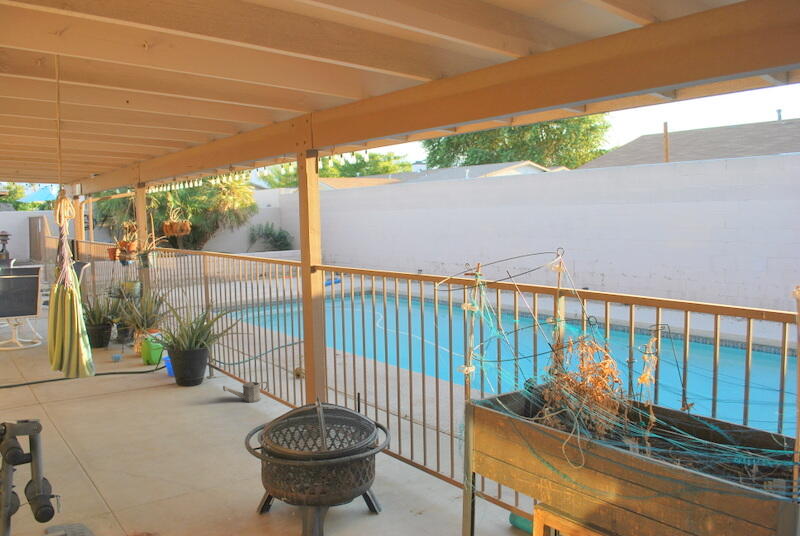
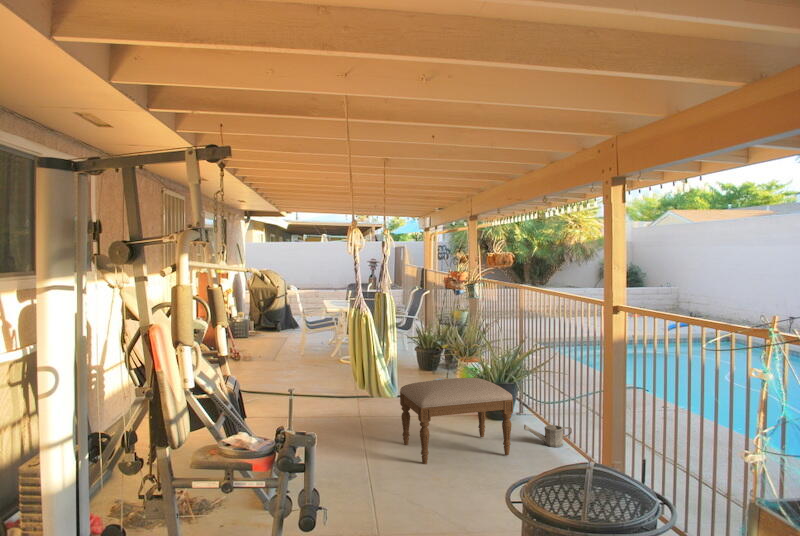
ottoman: none [87,347,215,443] -> present [400,378,513,464]

